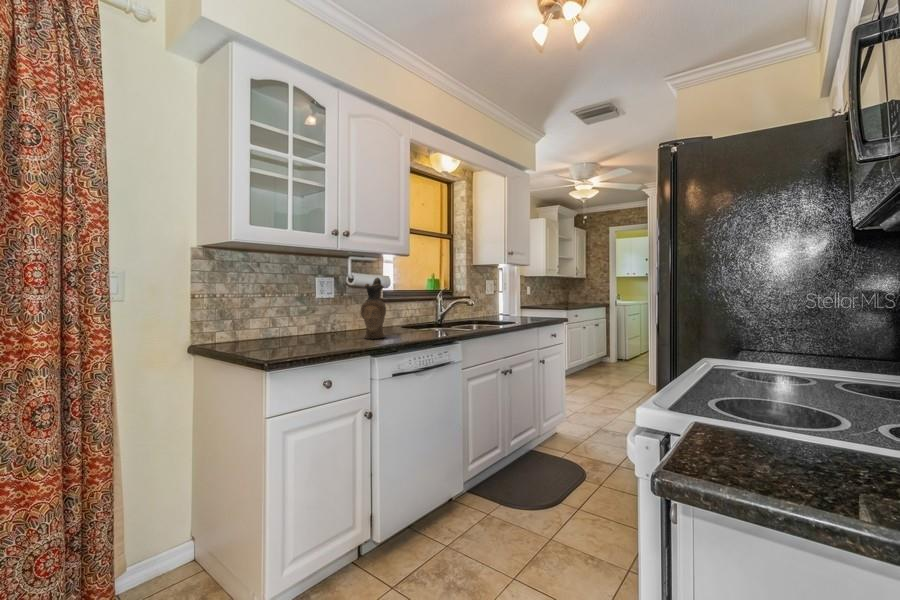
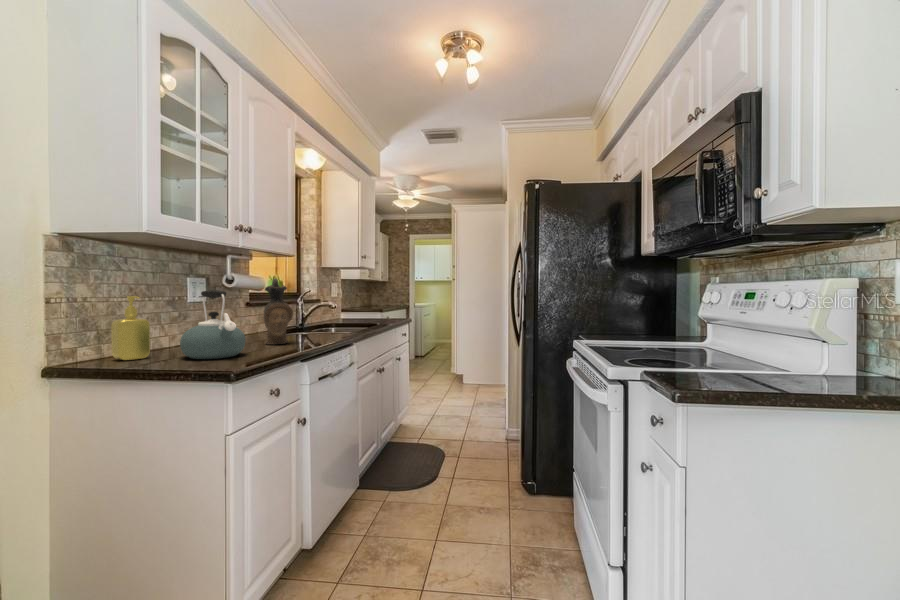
kettle: none [269,289,322,349] -> present [180,290,245,359]
soap dispenser: none [234,294,259,344] -> present [112,296,150,360]

